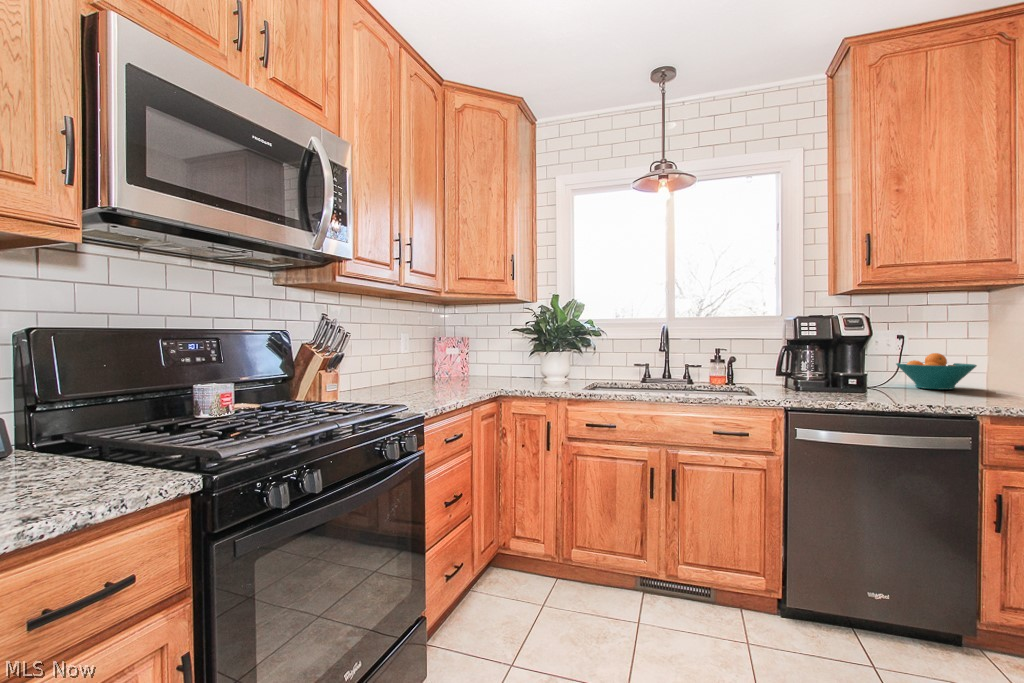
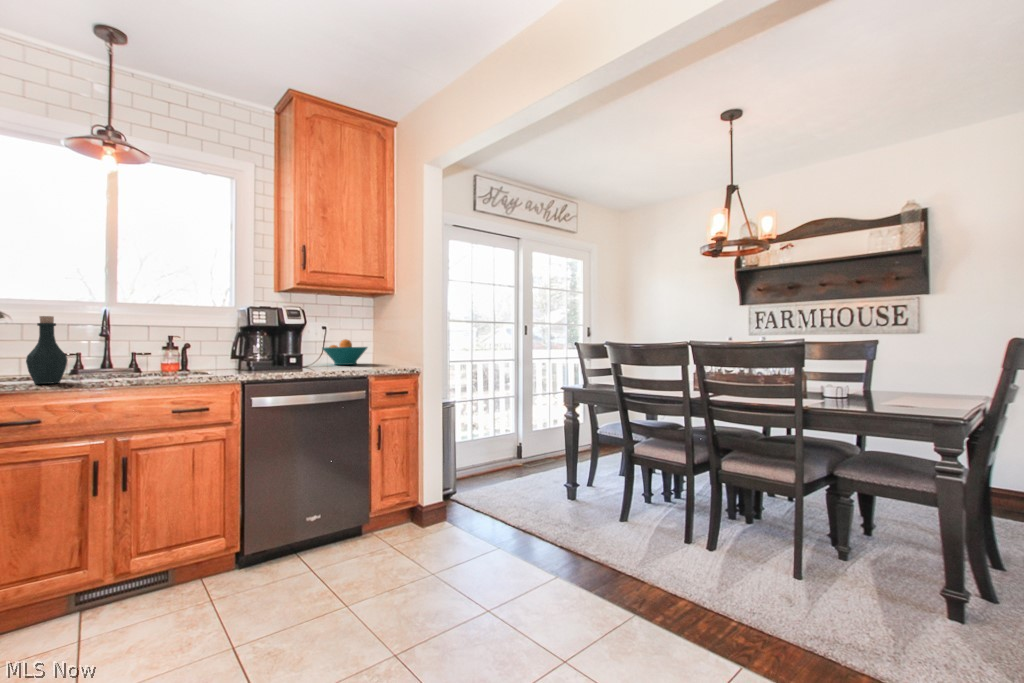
bottle: none [609,339,634,395] -> present [26,316,67,384]

